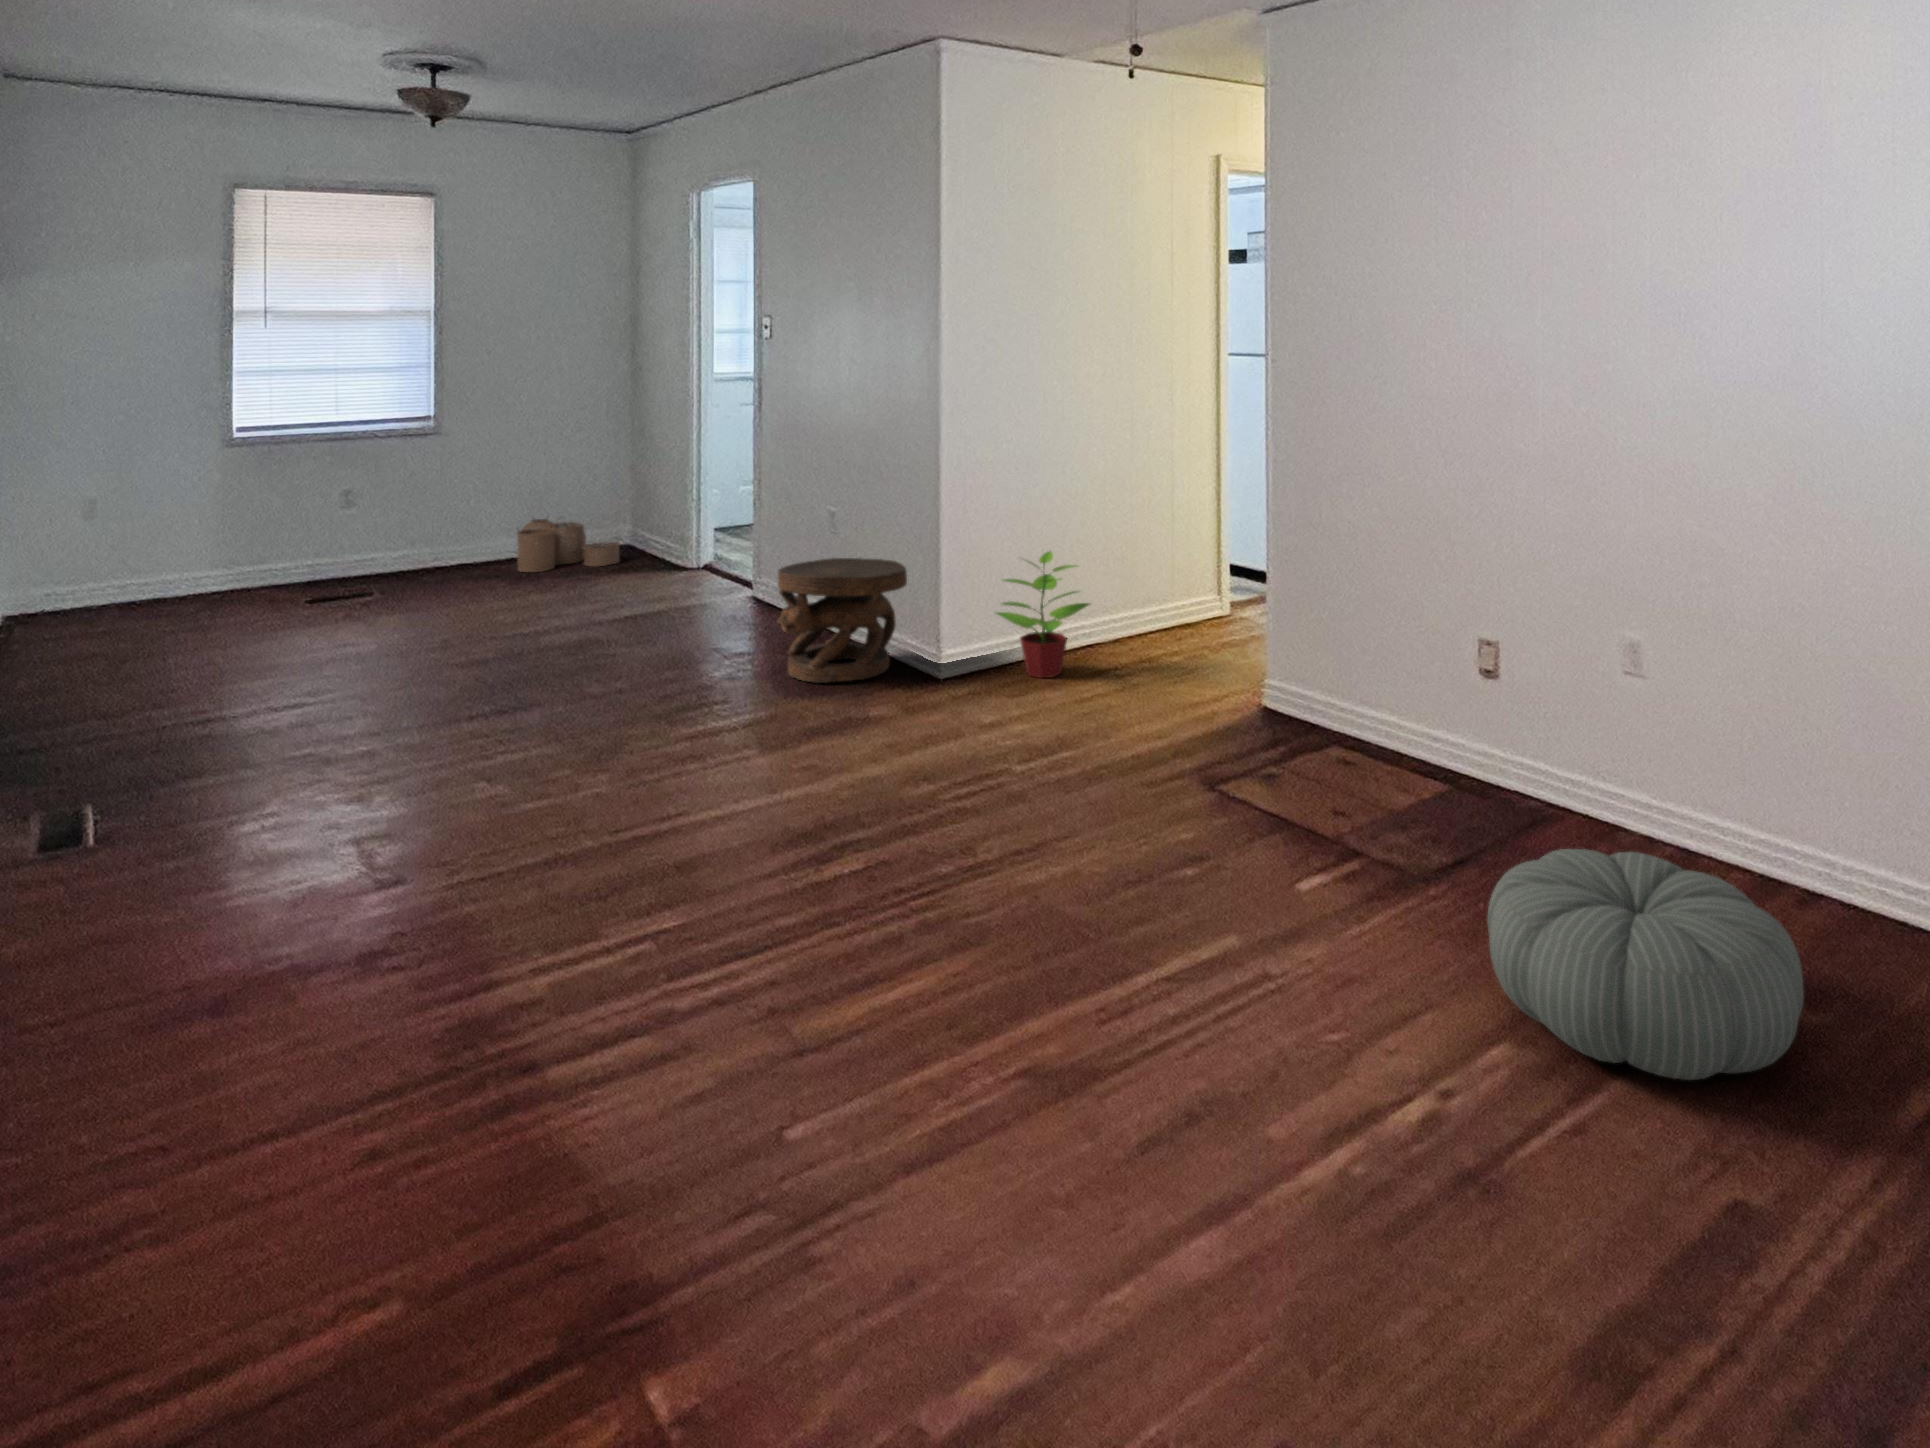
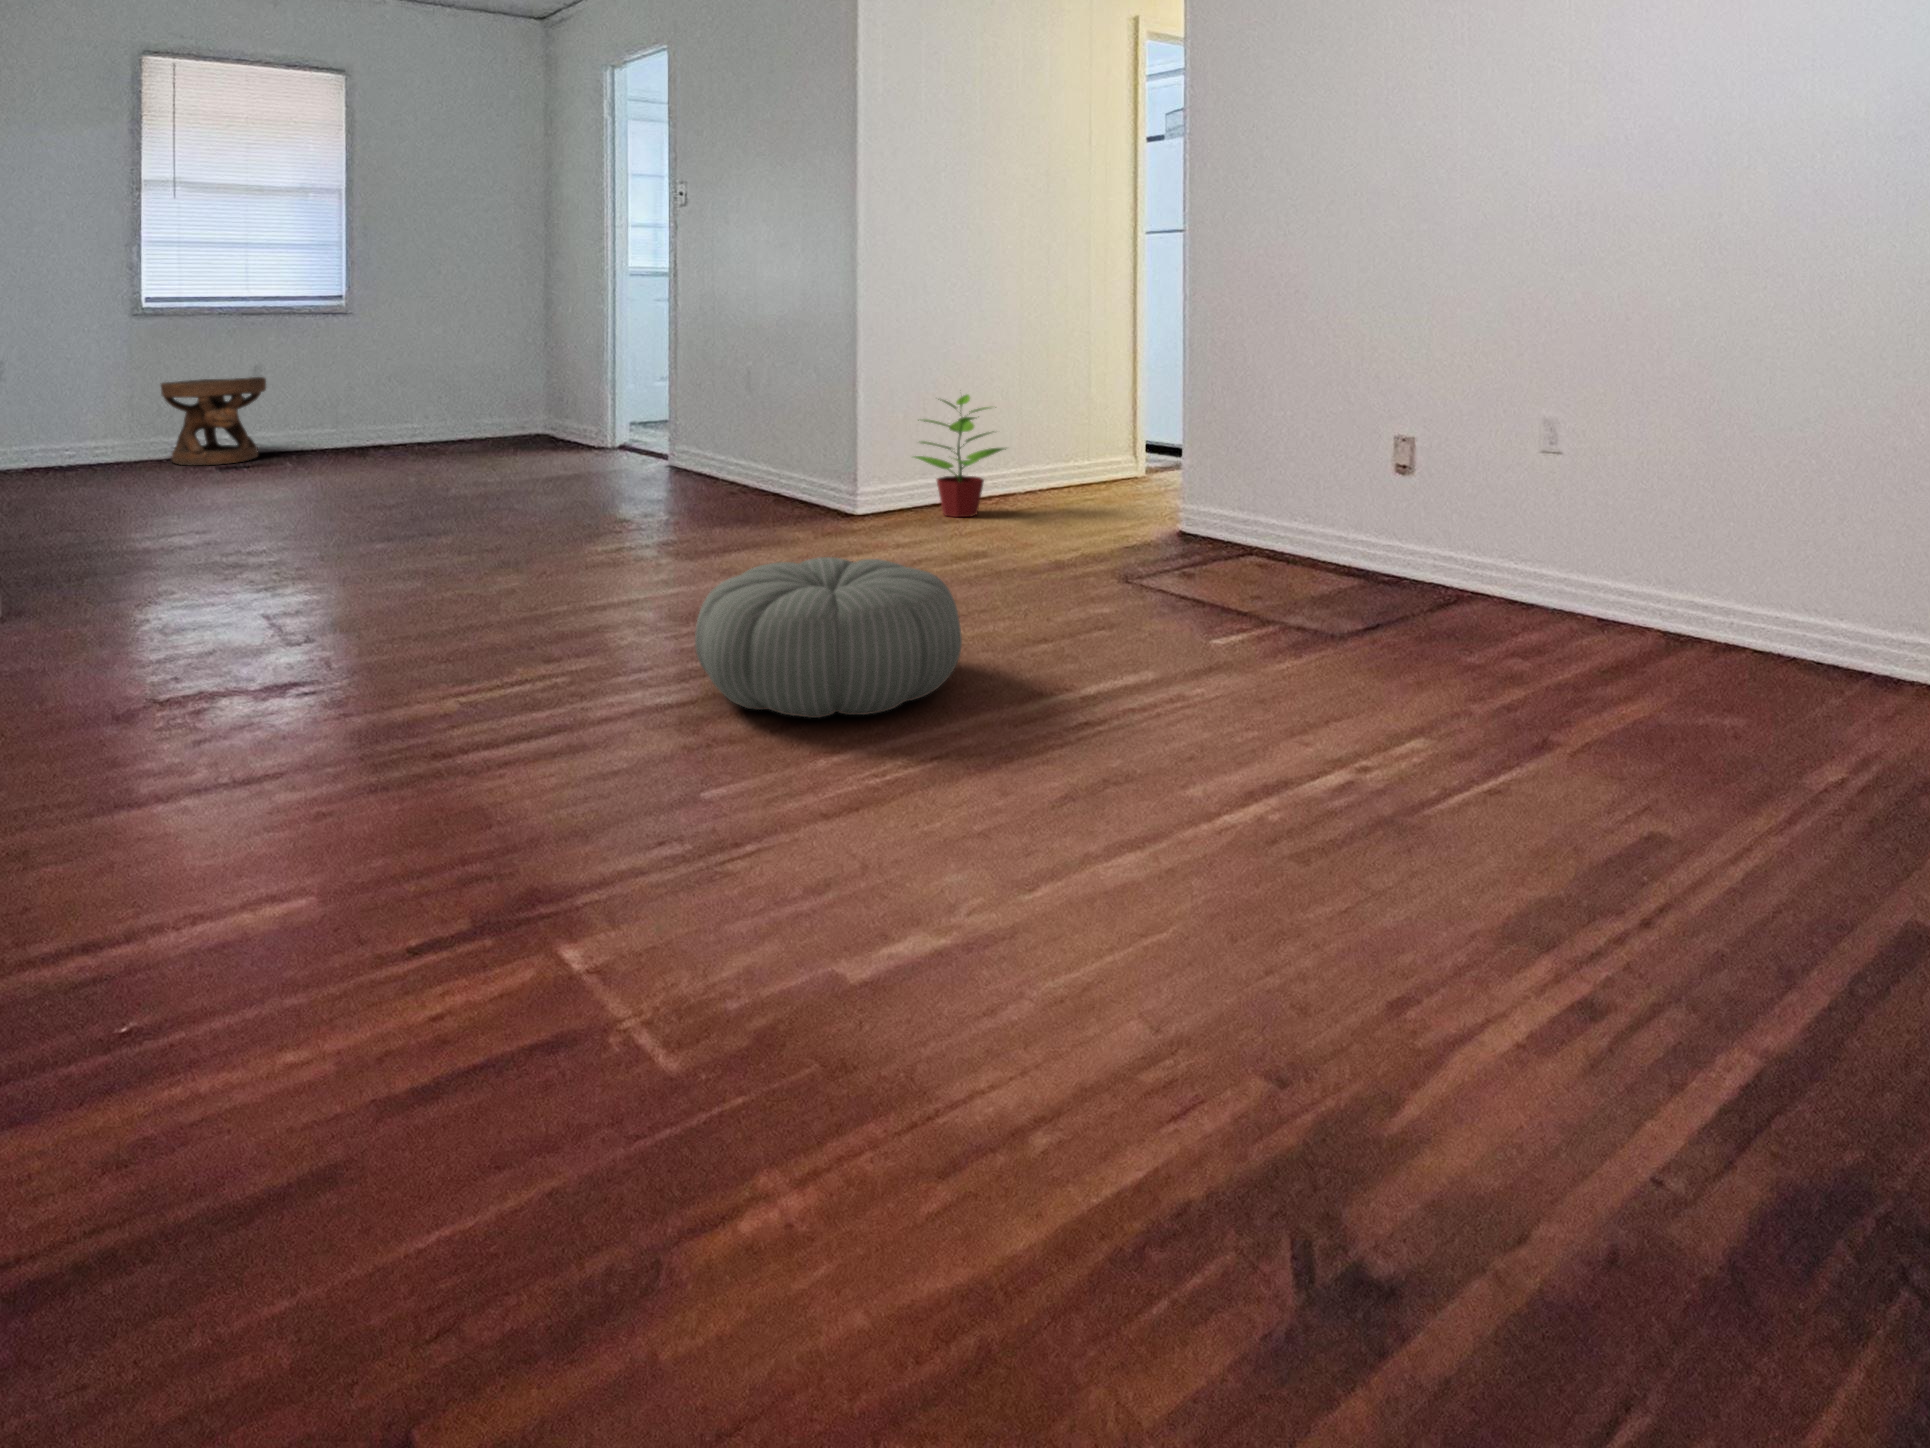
woven basket: present [517,517,619,572] -> none [426,400,532,451]
side table: present [777,558,907,683] -> present [161,377,266,465]
pouf: present [1487,849,1804,1080] -> present [695,557,962,718]

